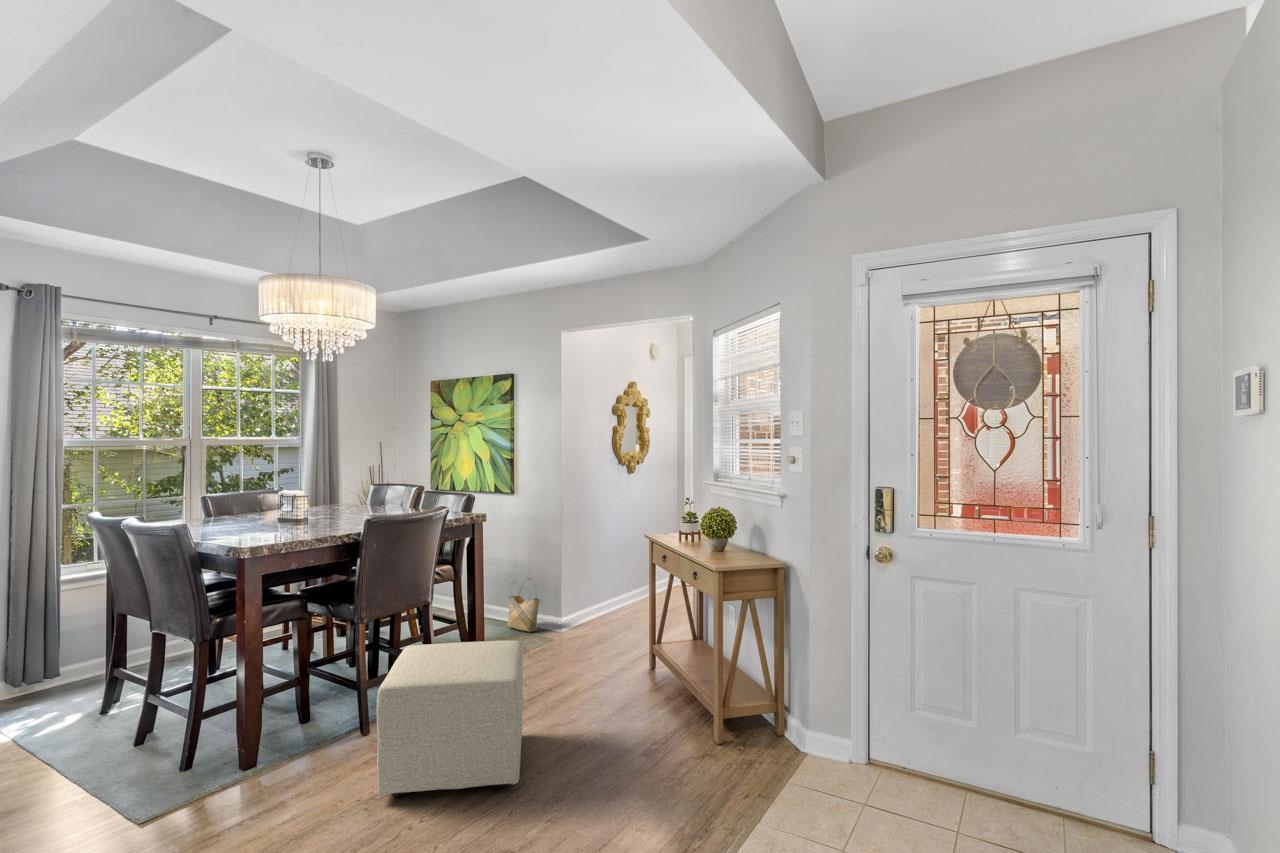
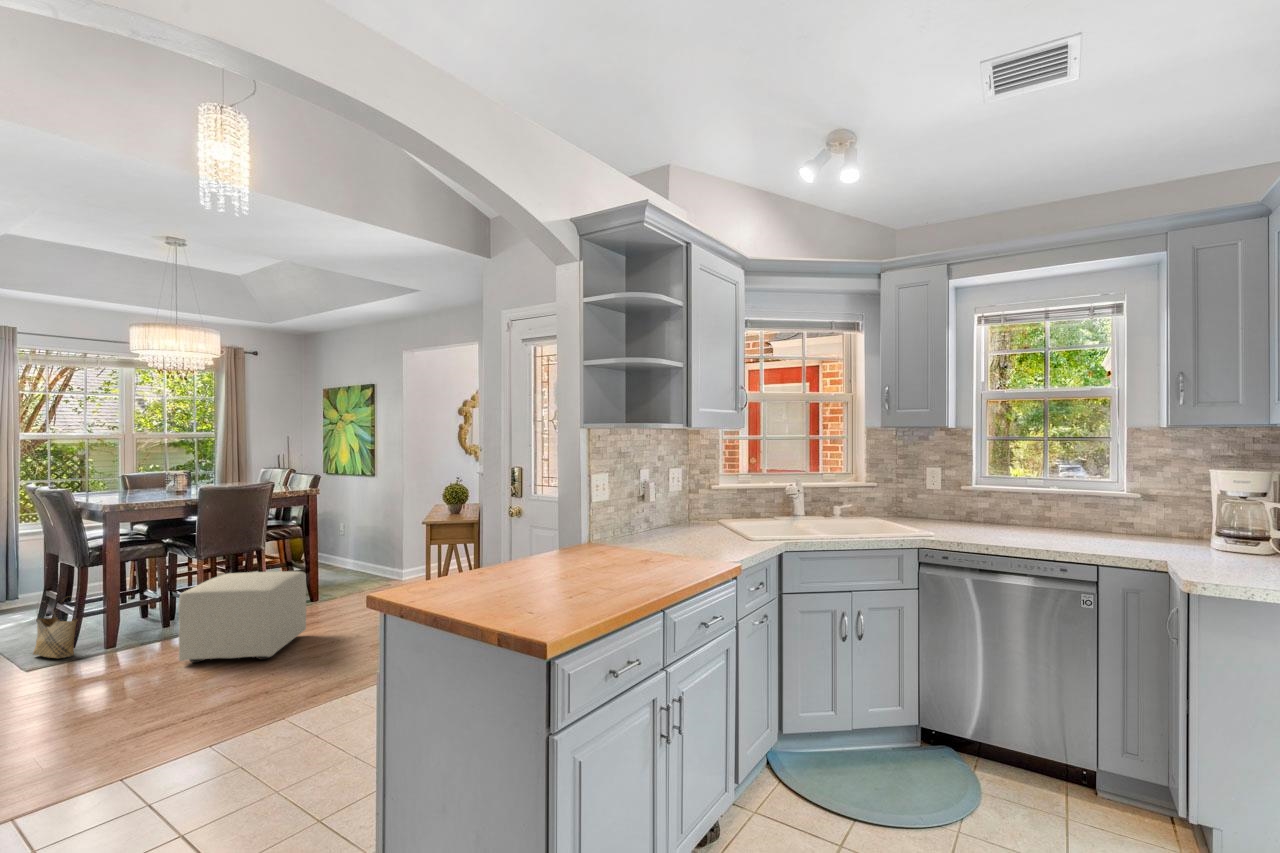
woven basket: present [507,596,540,632] -> present [33,600,78,658]

